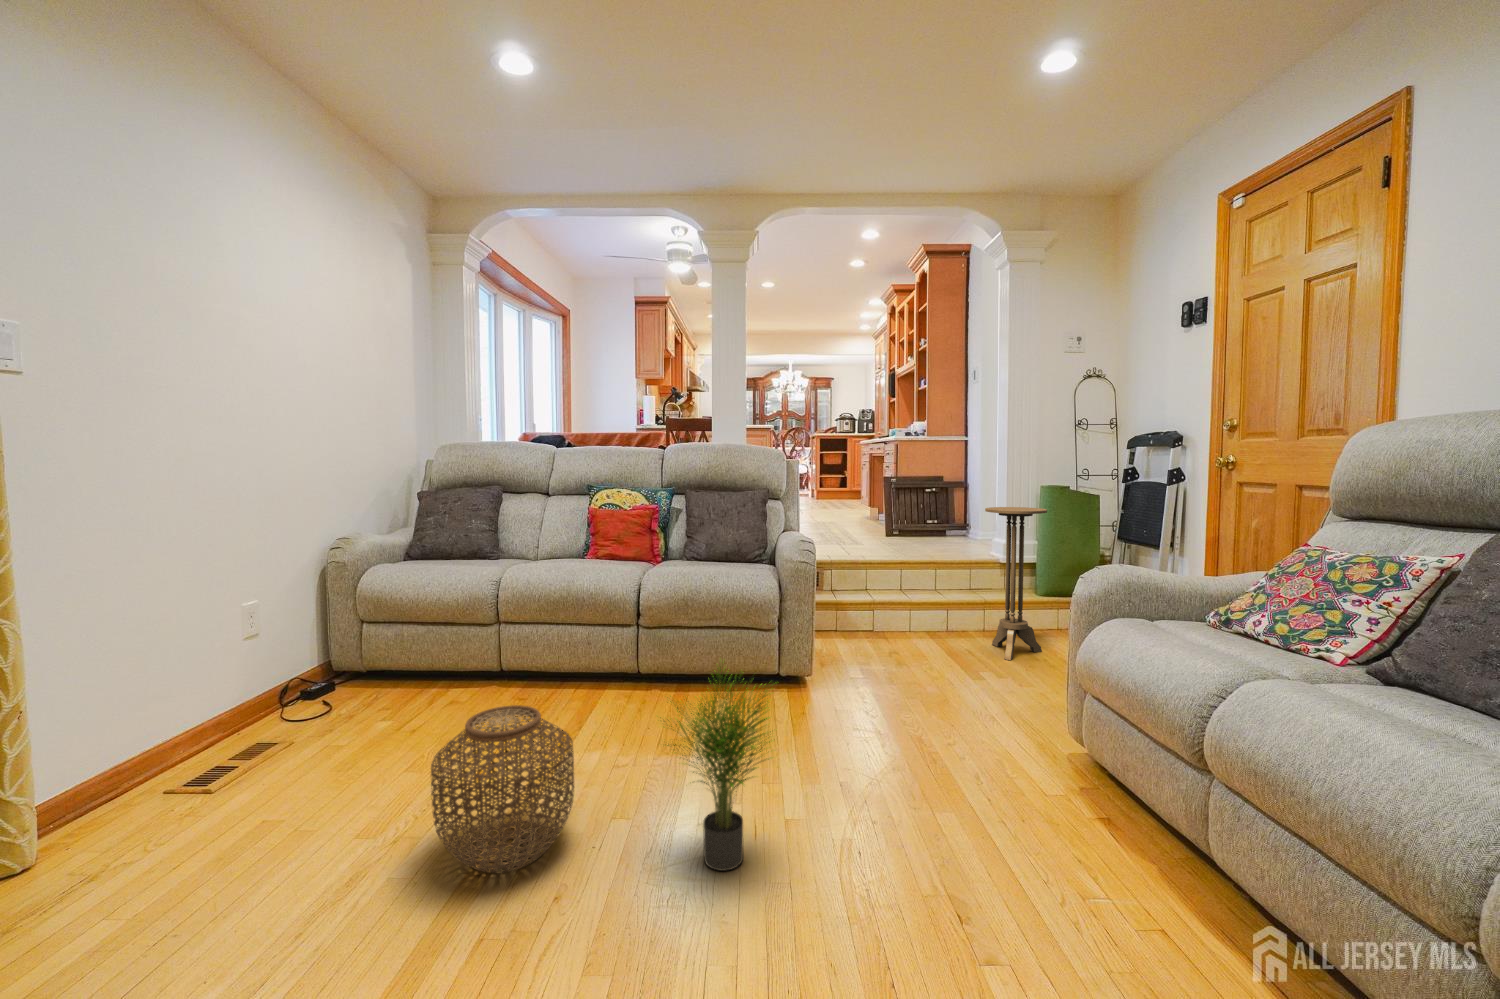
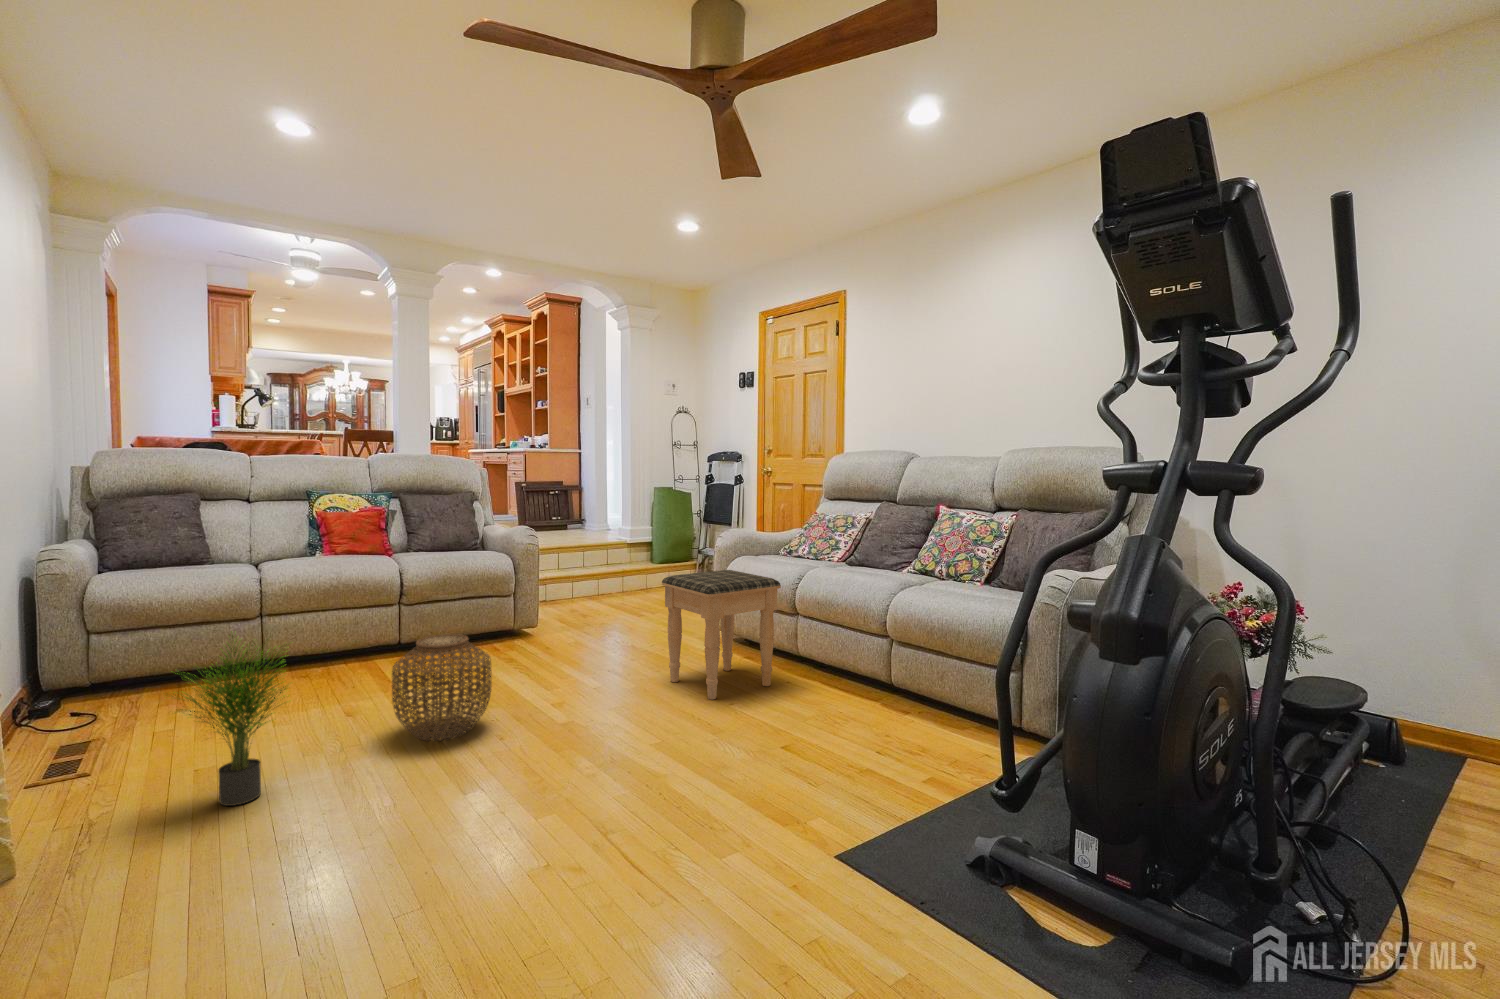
side table: present [985,507,1047,660] -> none [638,502,677,607]
footstool: none [887,658,1131,950] -> present [662,570,781,700]
potted plant: present [664,669,771,871] -> present [177,639,286,806]

